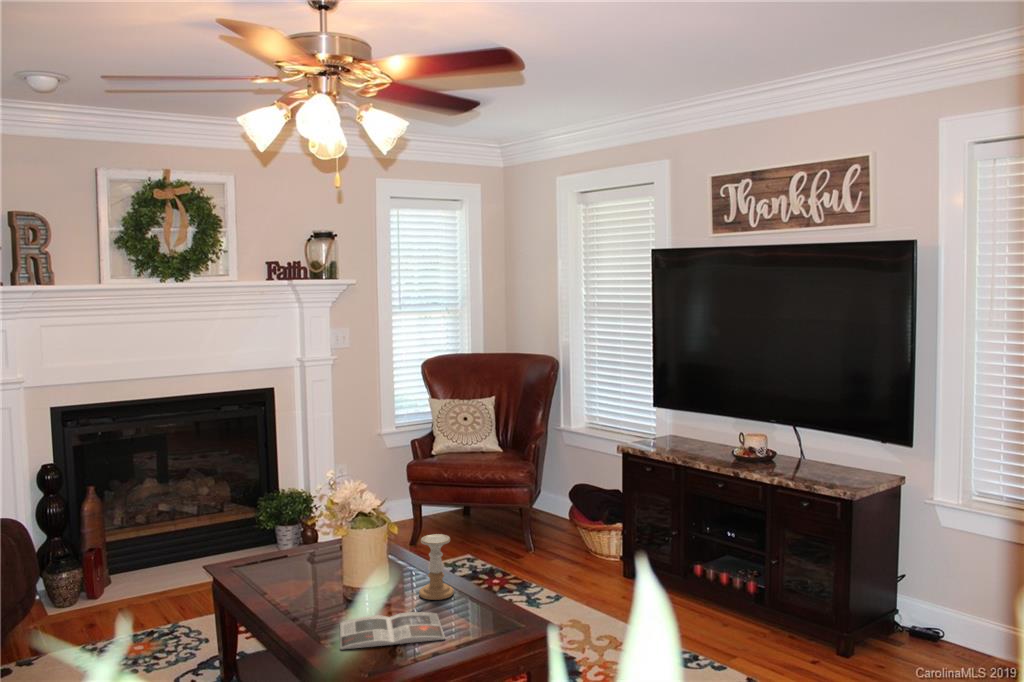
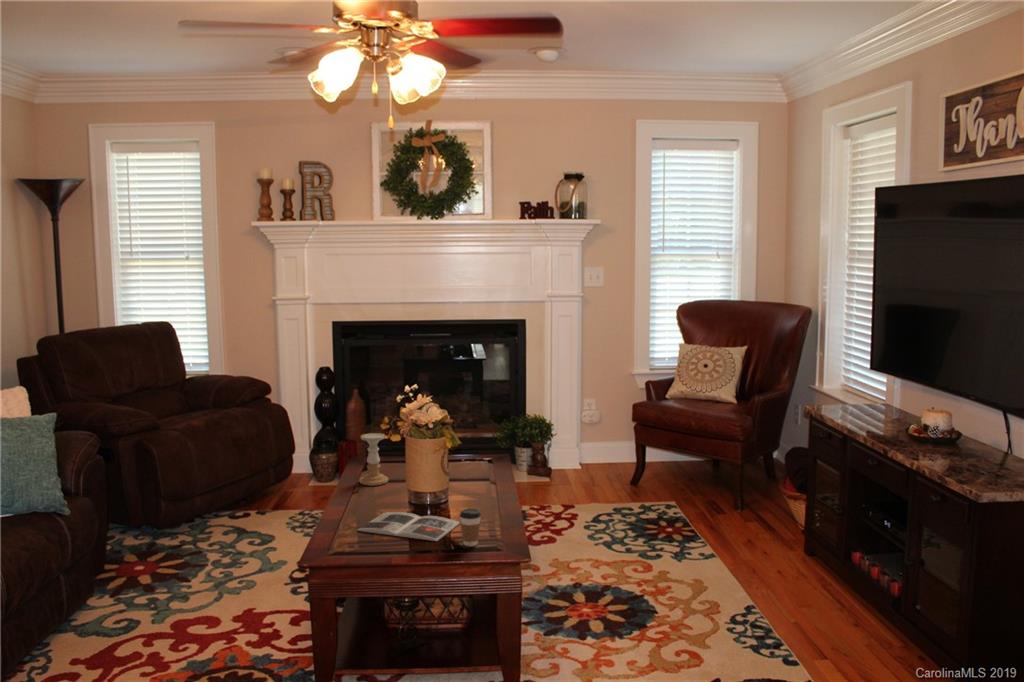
candle holder: present [419,534,454,600] -> present [359,433,388,486]
coffee cup: none [471,594,495,637] -> present [460,509,481,546]

